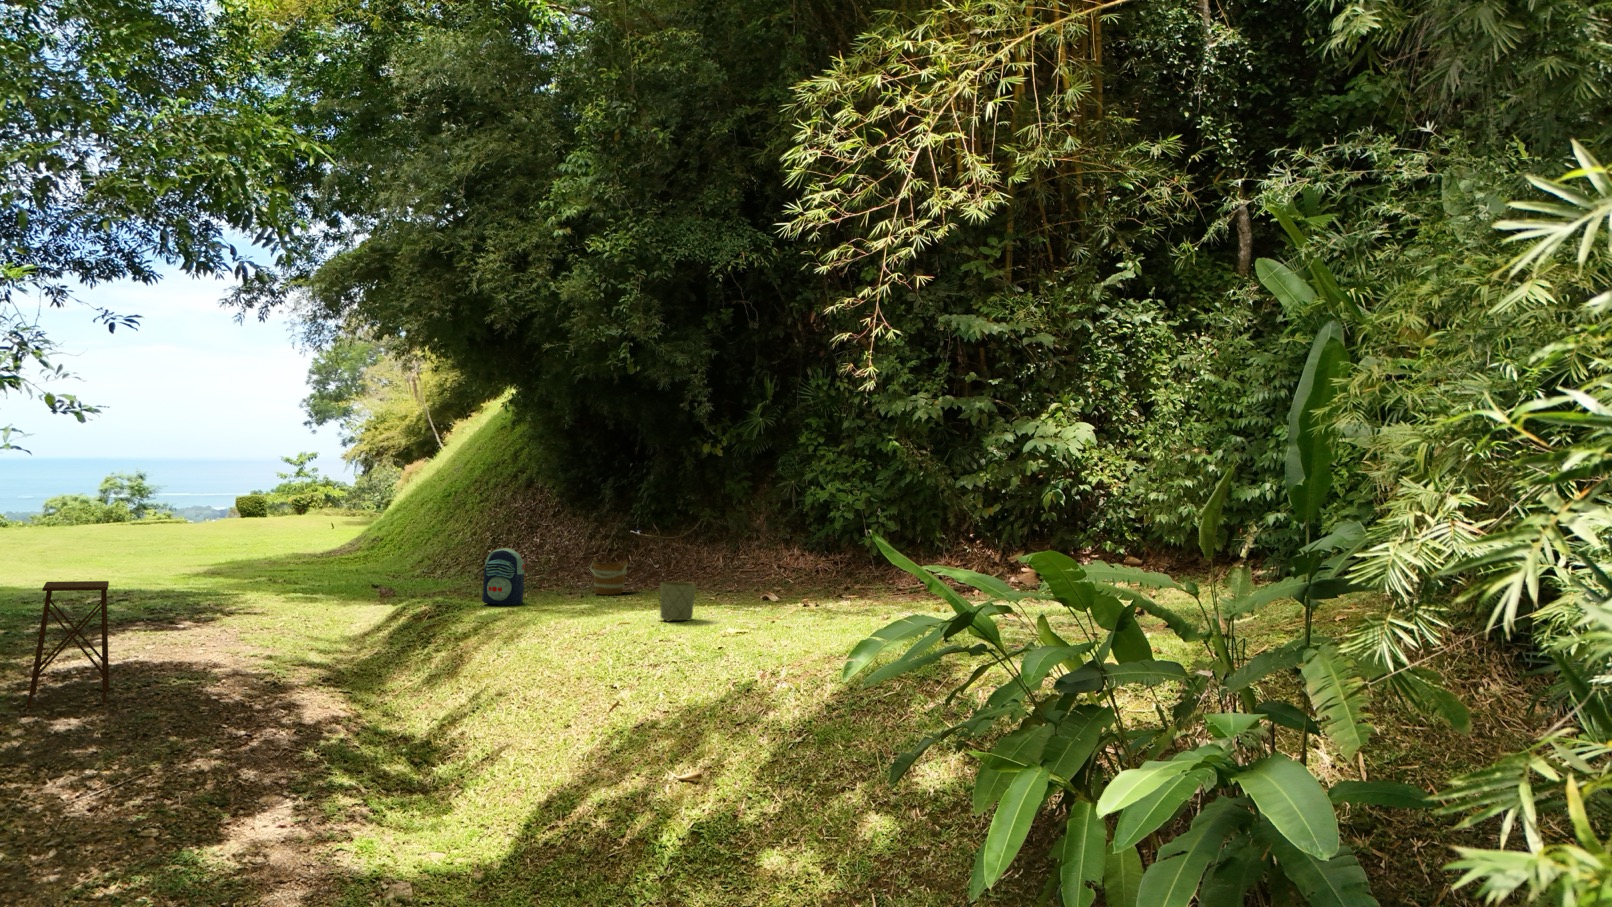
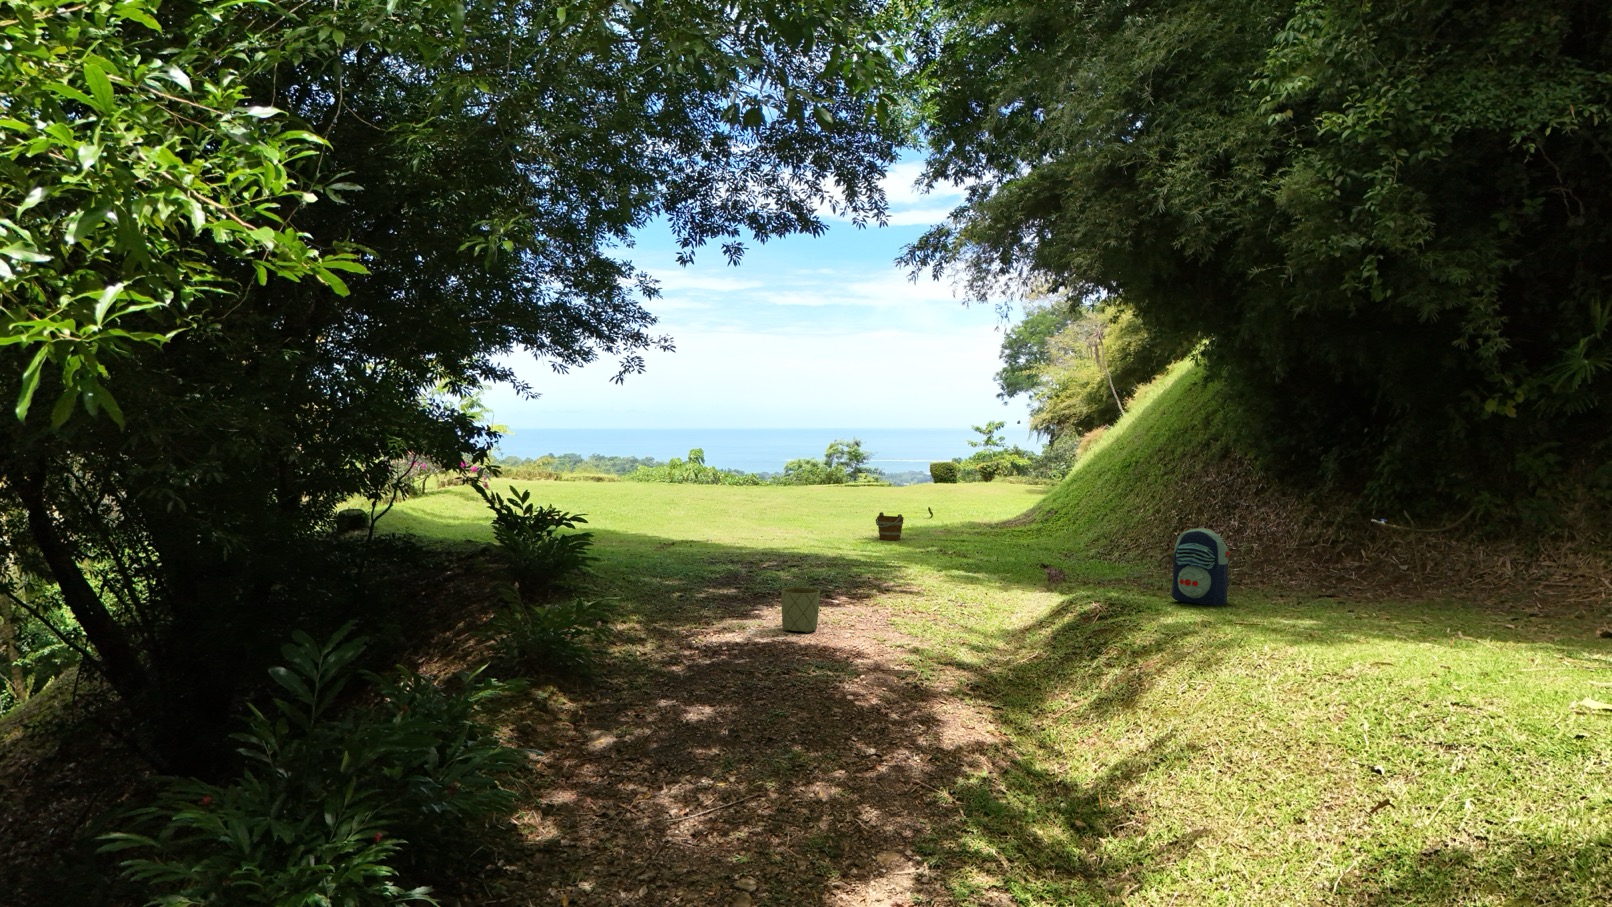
bucket: present [590,558,628,595] -> present [876,512,904,540]
side table: present [27,581,109,708] -> none [674,553,752,692]
planter: present [660,582,696,621] -> present [781,587,820,633]

